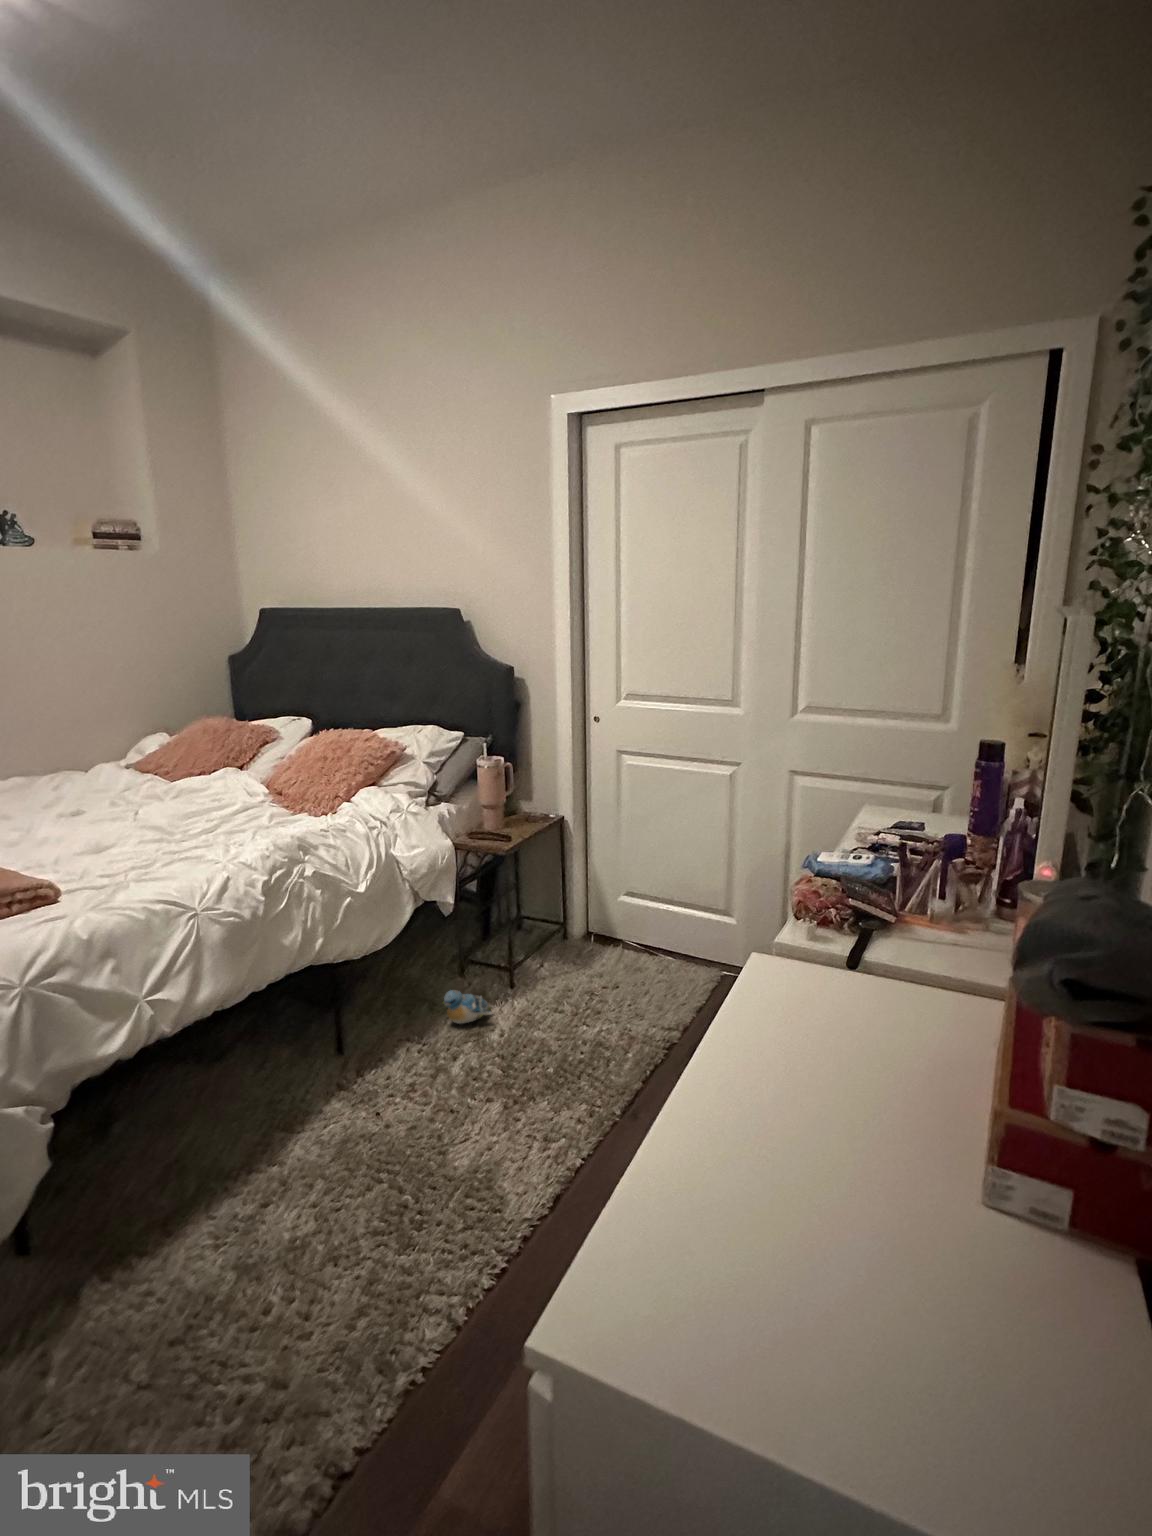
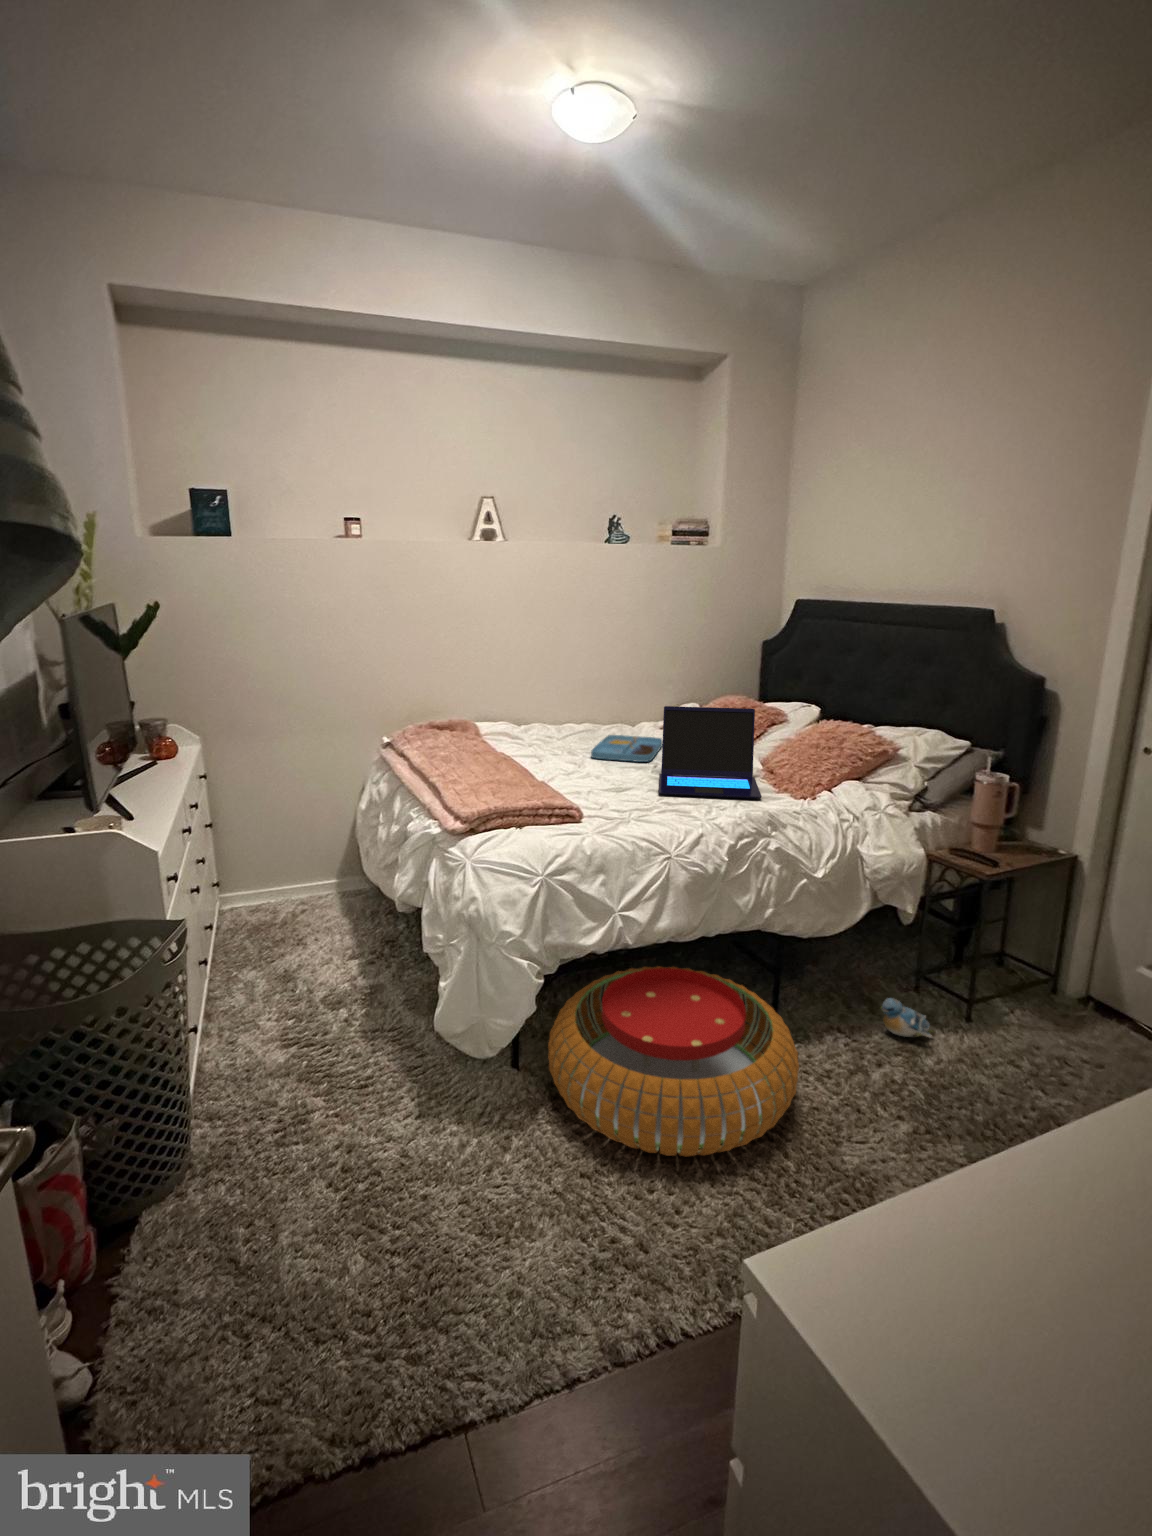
laptop: none [136,728,282,844] -> present [658,706,762,799]
tray: none [37,779,135,818] -> present [591,735,662,762]
pouf: none [70,1032,393,1279] -> present [548,966,799,1157]

